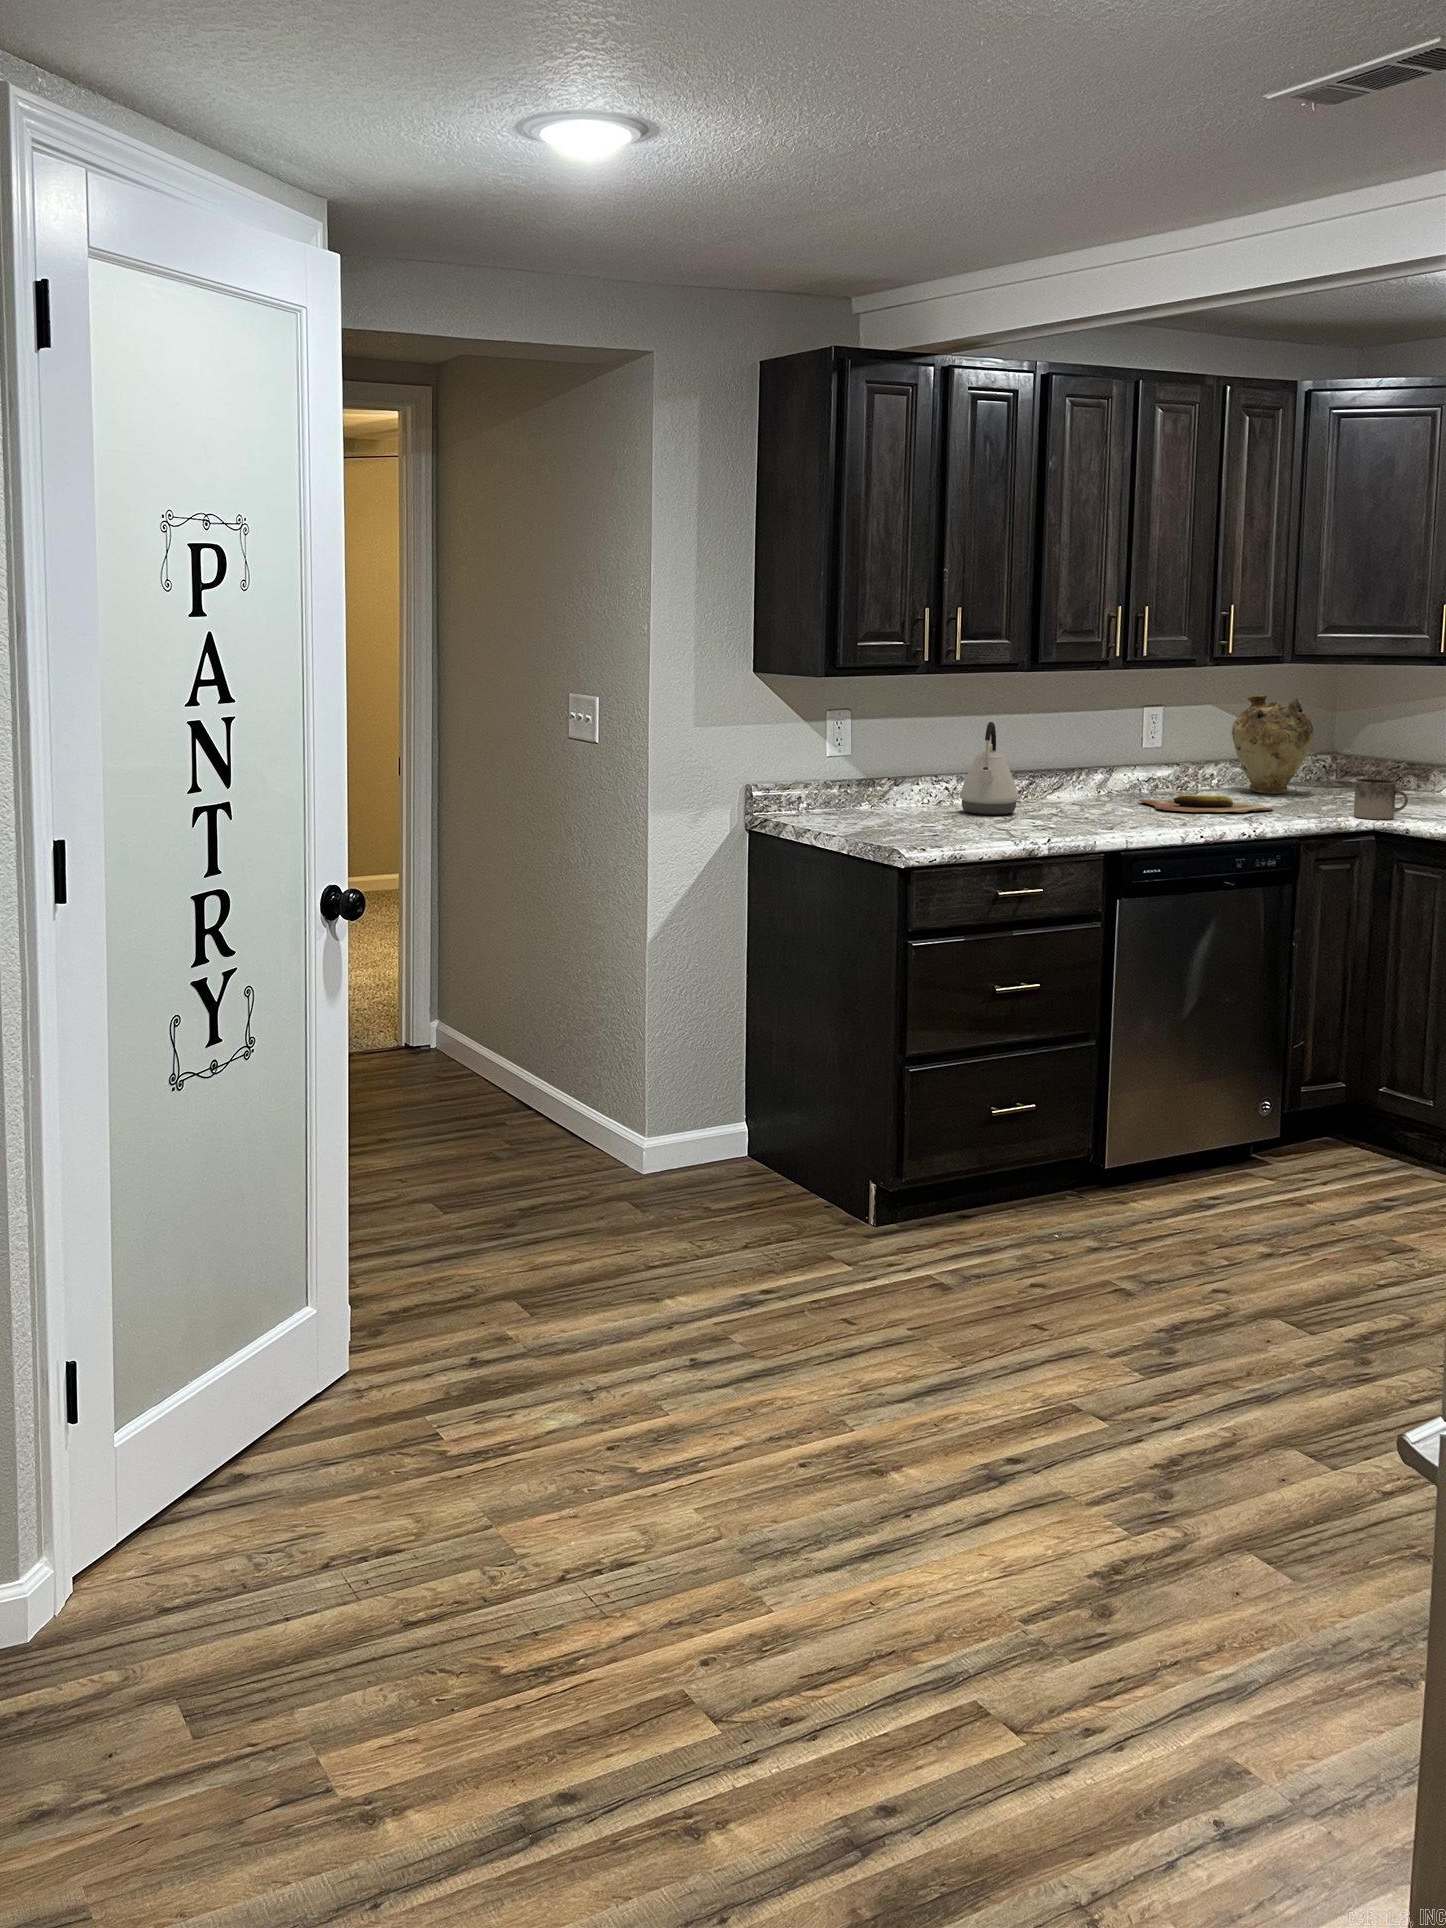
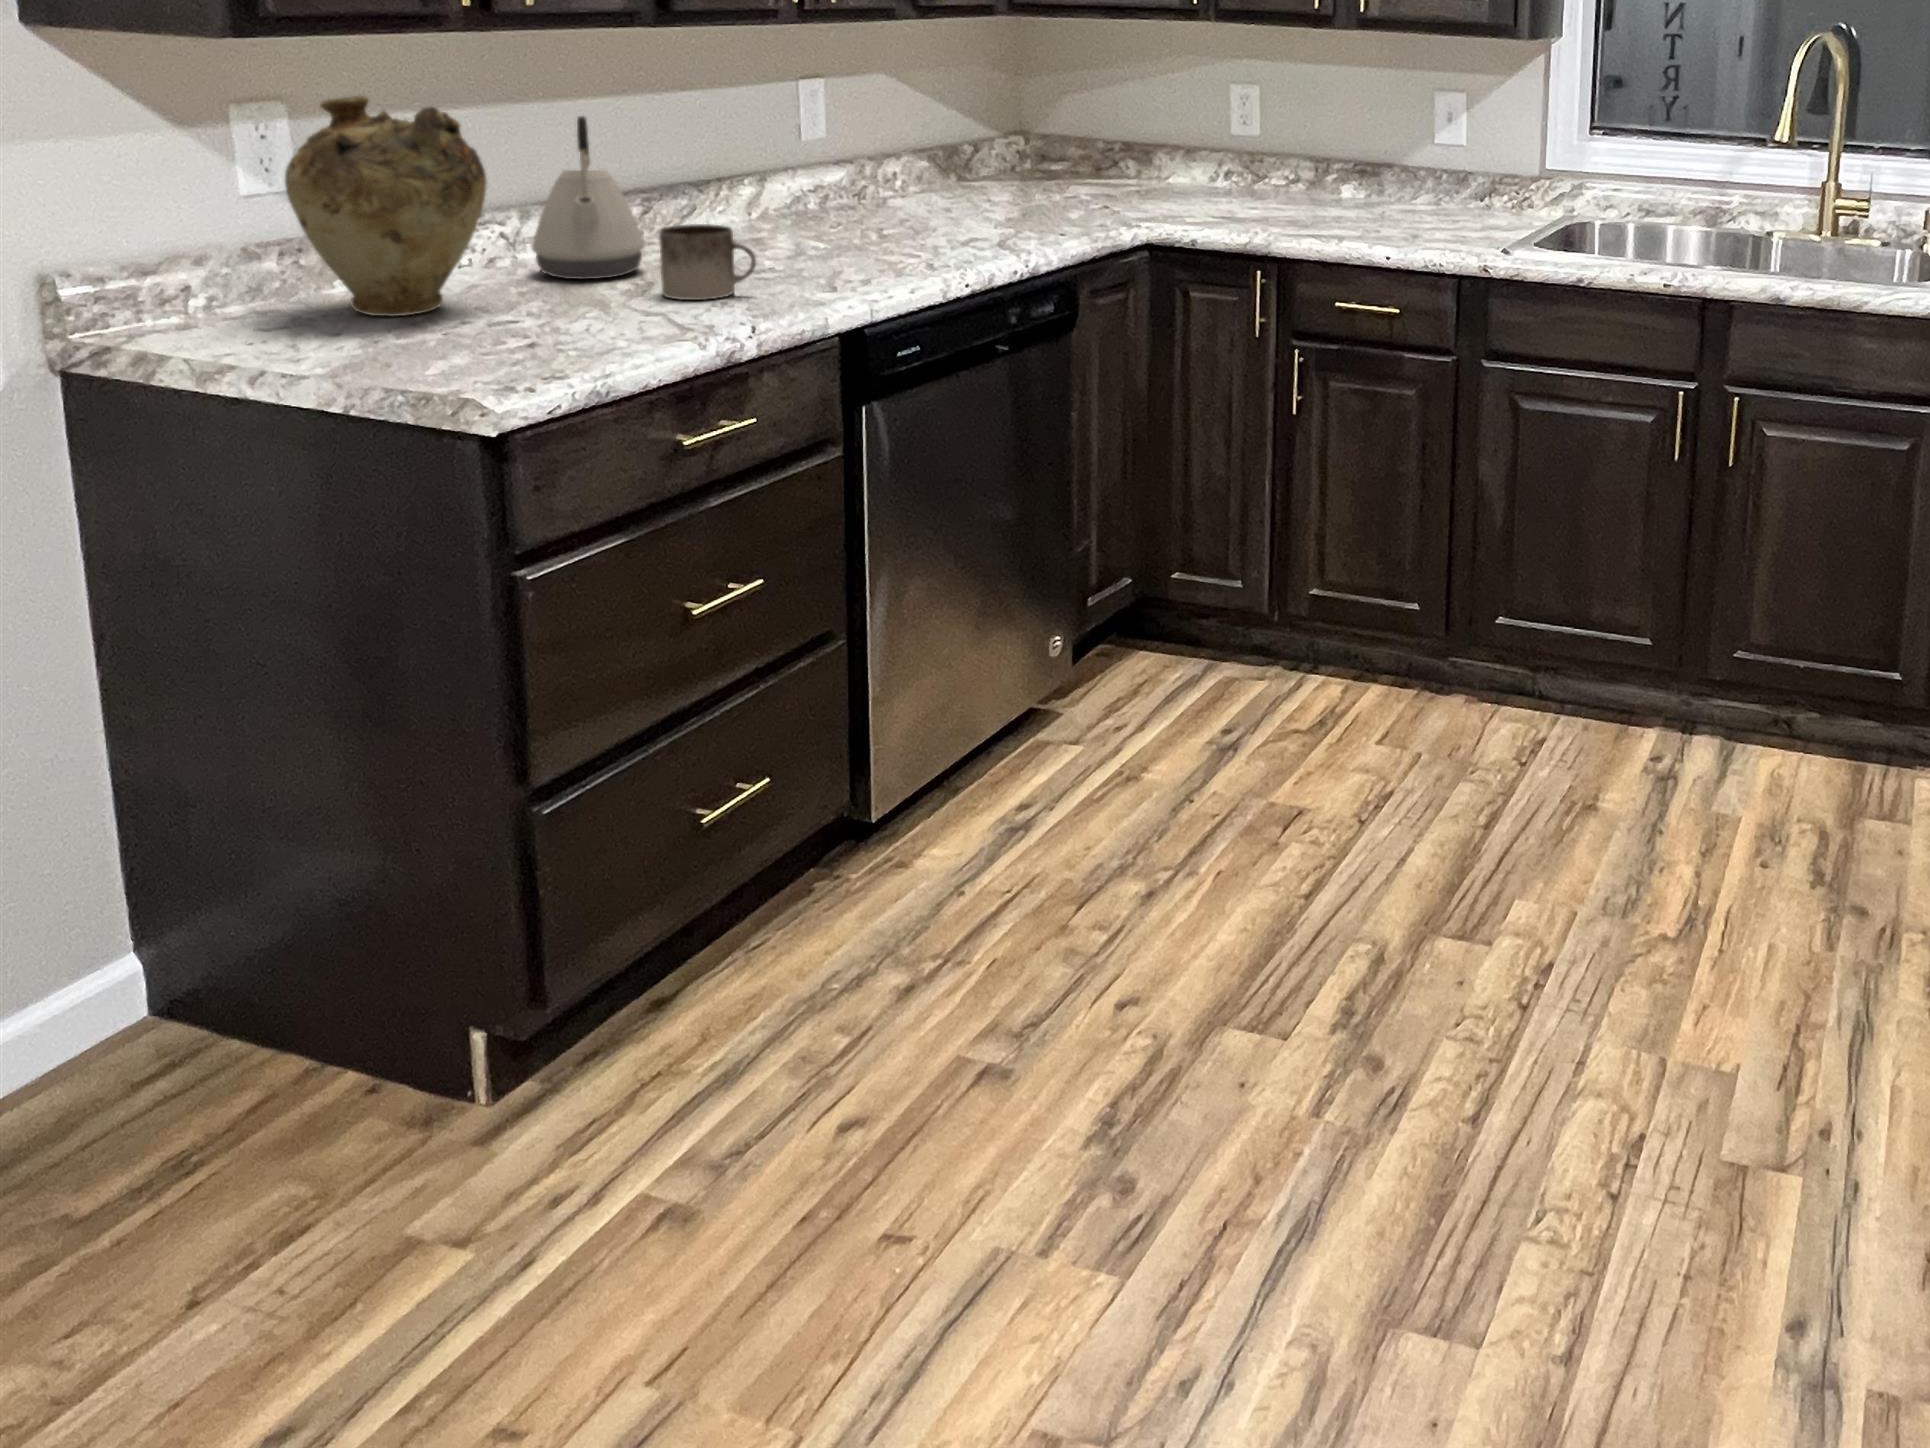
vase: present [1232,694,1313,794] -> present [285,96,487,317]
mug: present [1354,779,1408,819] -> present [659,224,756,300]
cutting board: present [1139,795,1273,812] -> none [818,209,1017,241]

